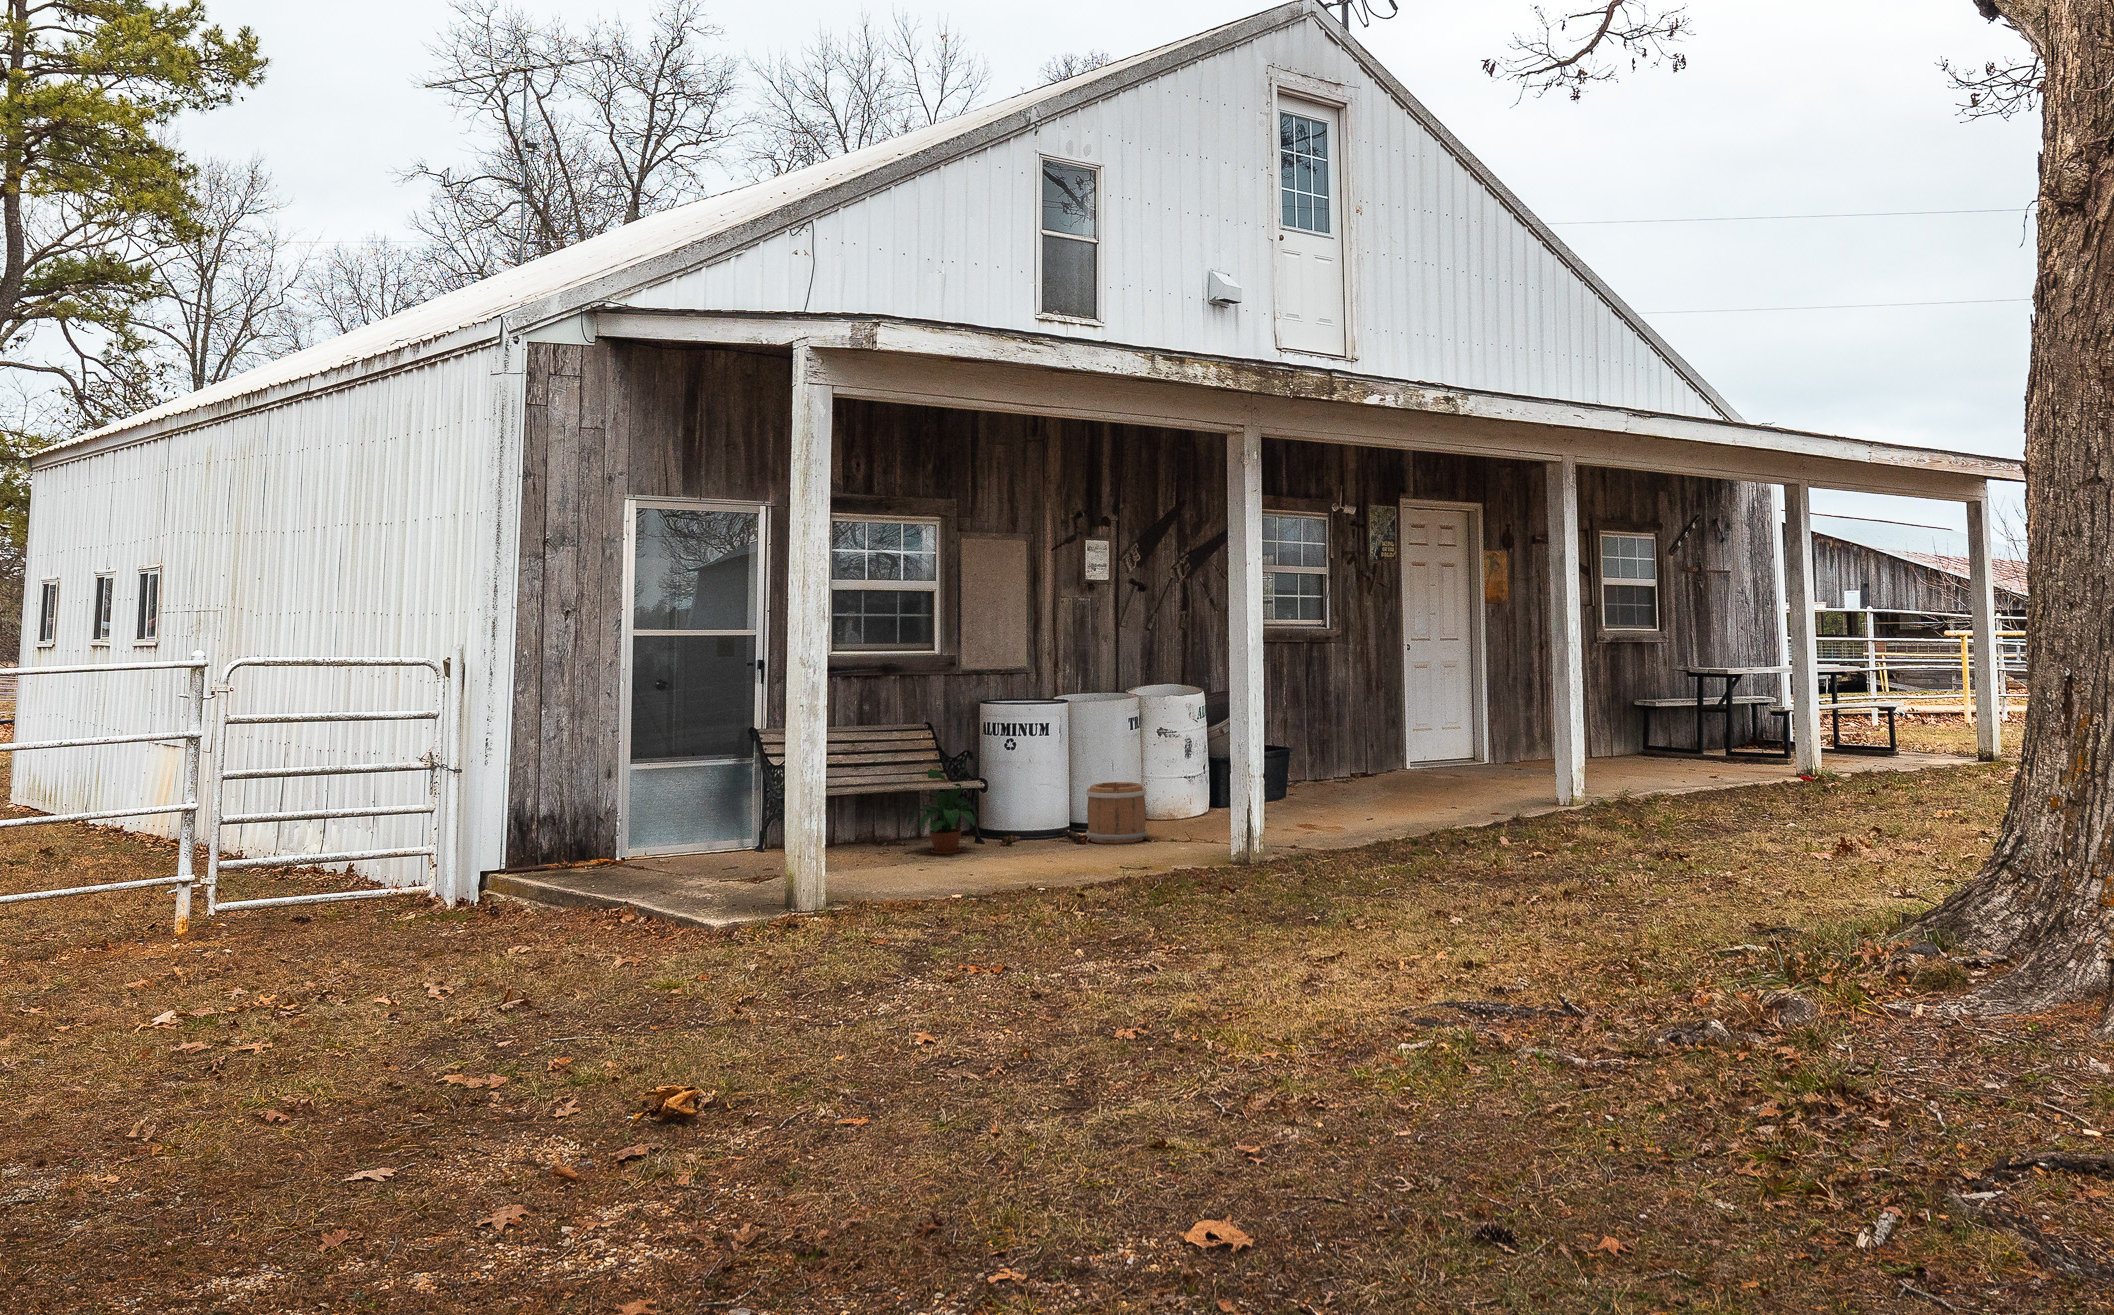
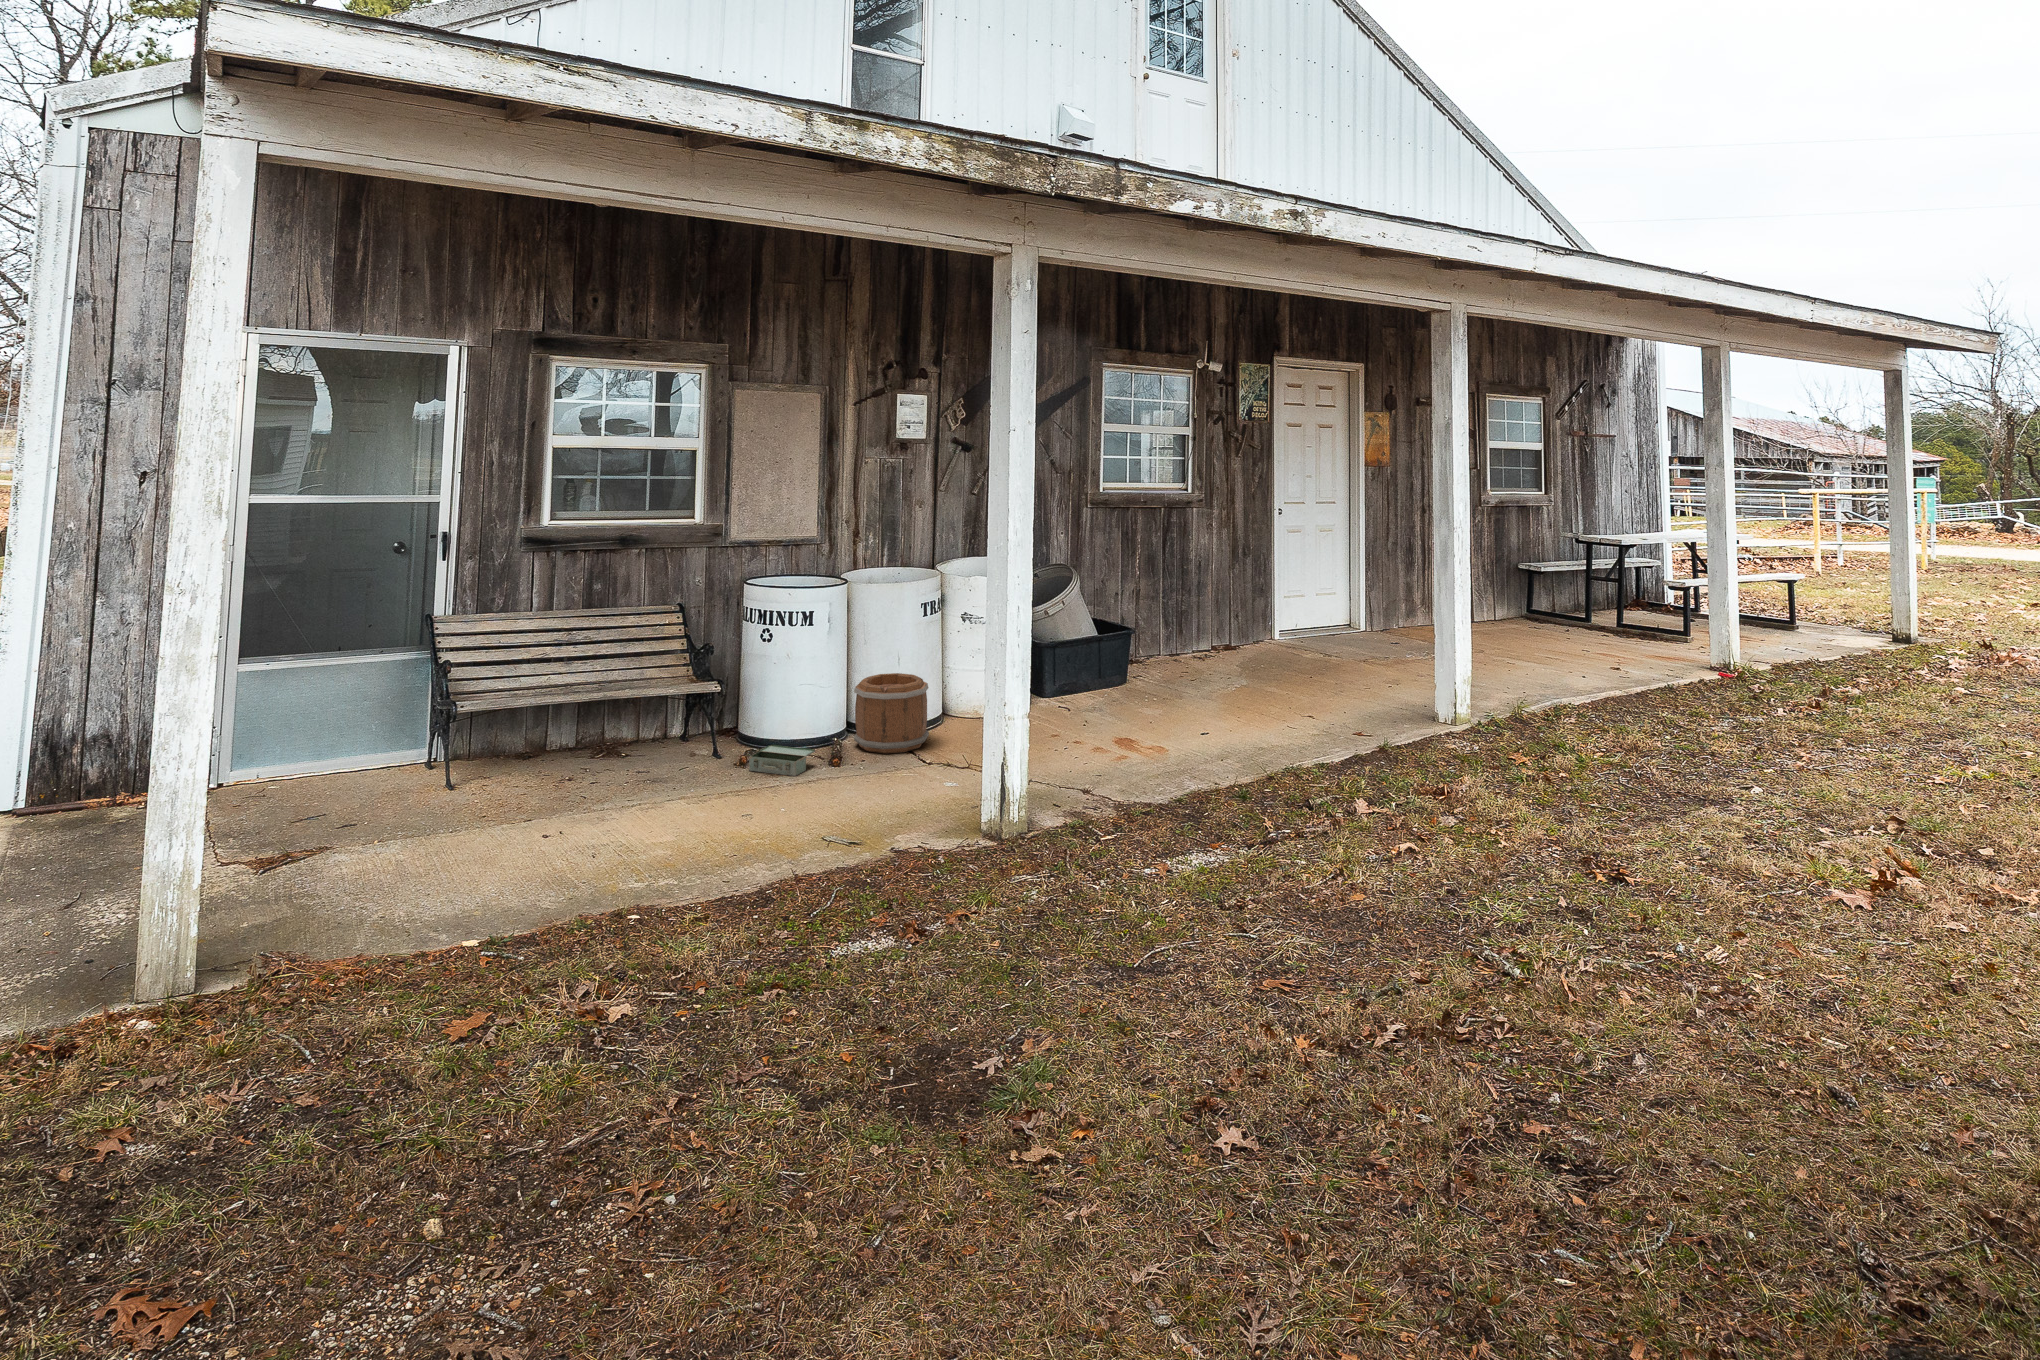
potted plant: present [908,769,978,854] -> none [638,654,721,761]
toolbox: none [1018,837,1069,855] -> present [749,745,815,776]

